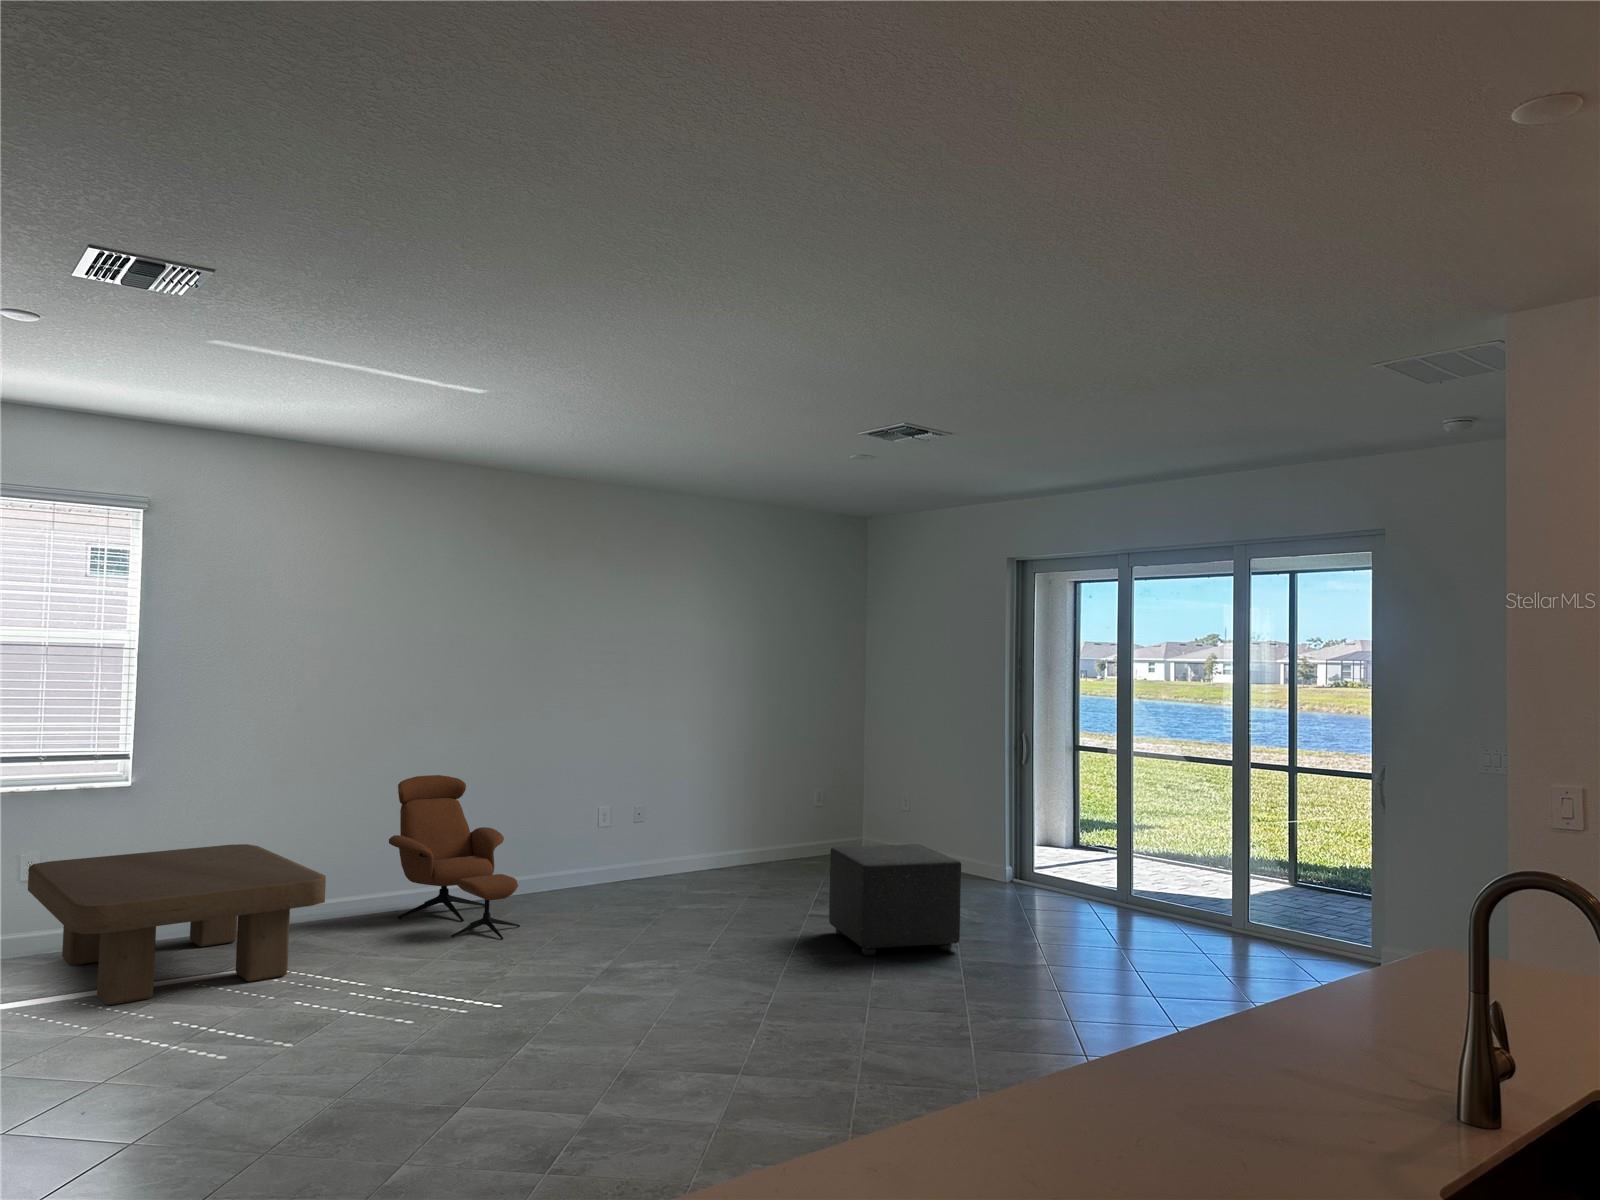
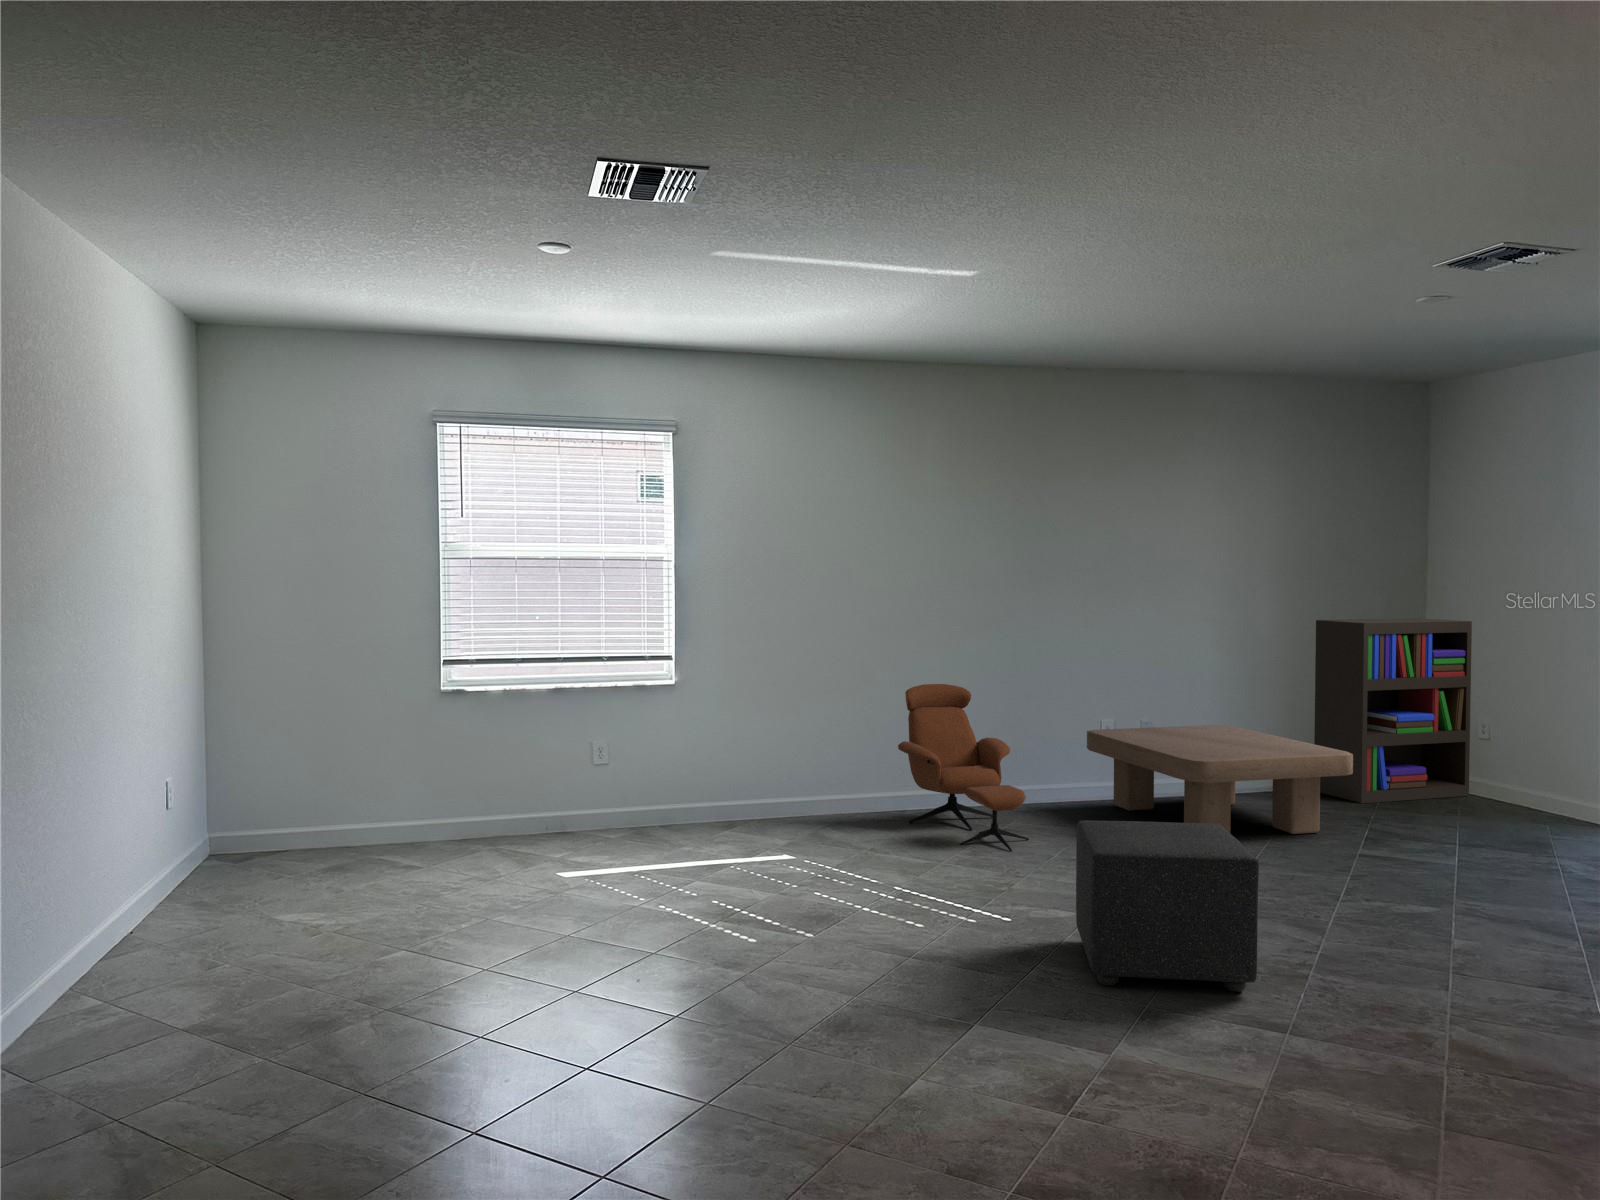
bookshelf: none [775,707,897,870] -> present [1314,618,1472,803]
coffee table: present [28,844,326,1005] -> present [1087,725,1353,834]
ottoman: present [829,844,961,956] -> present [1076,820,1259,992]

